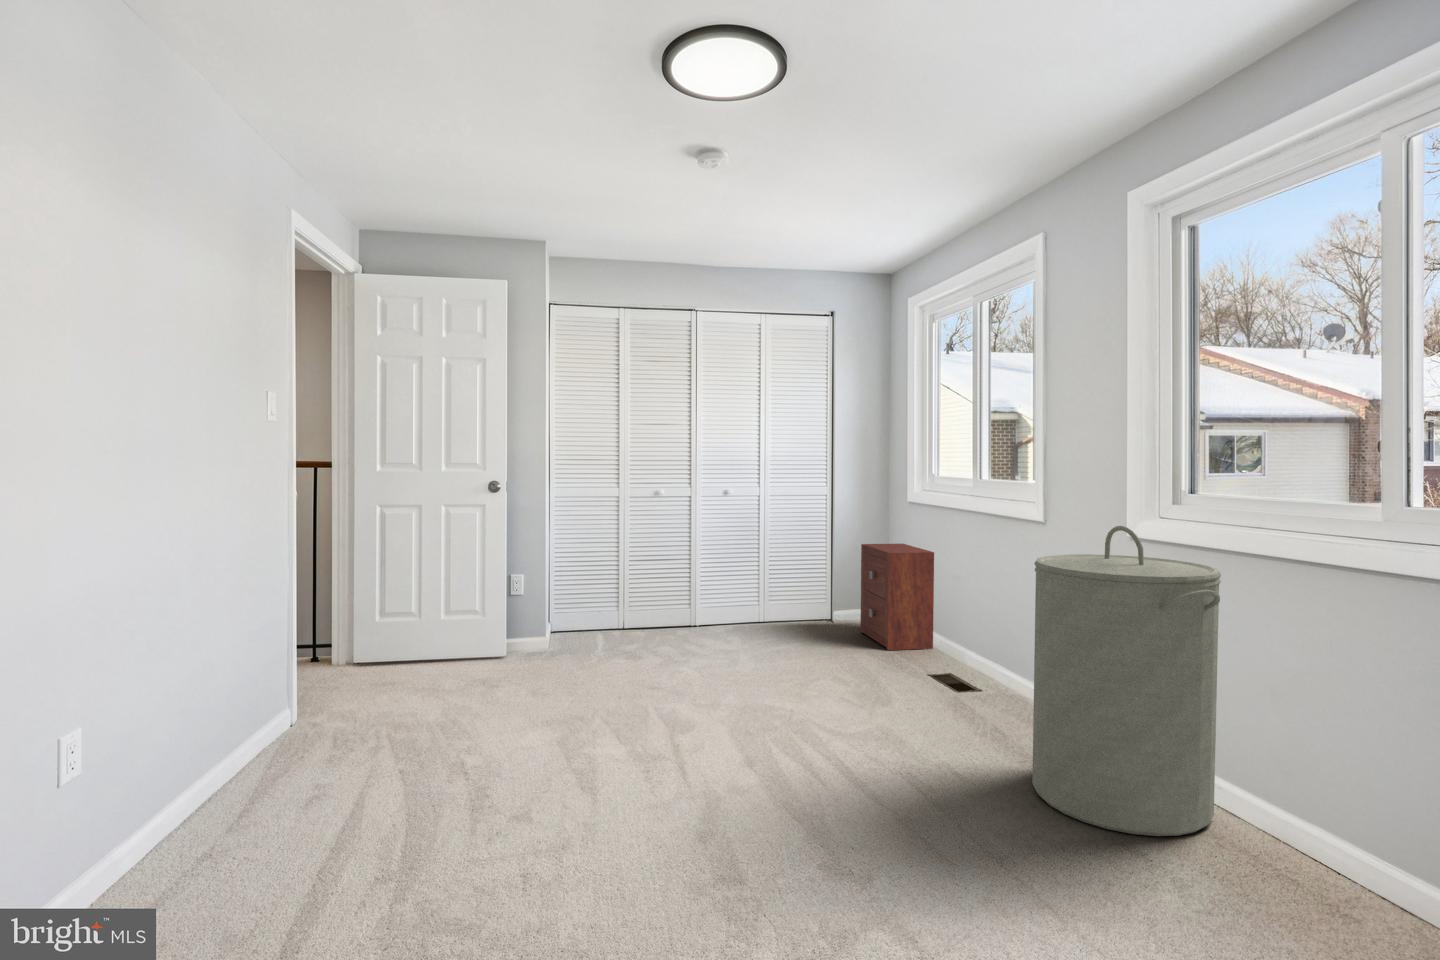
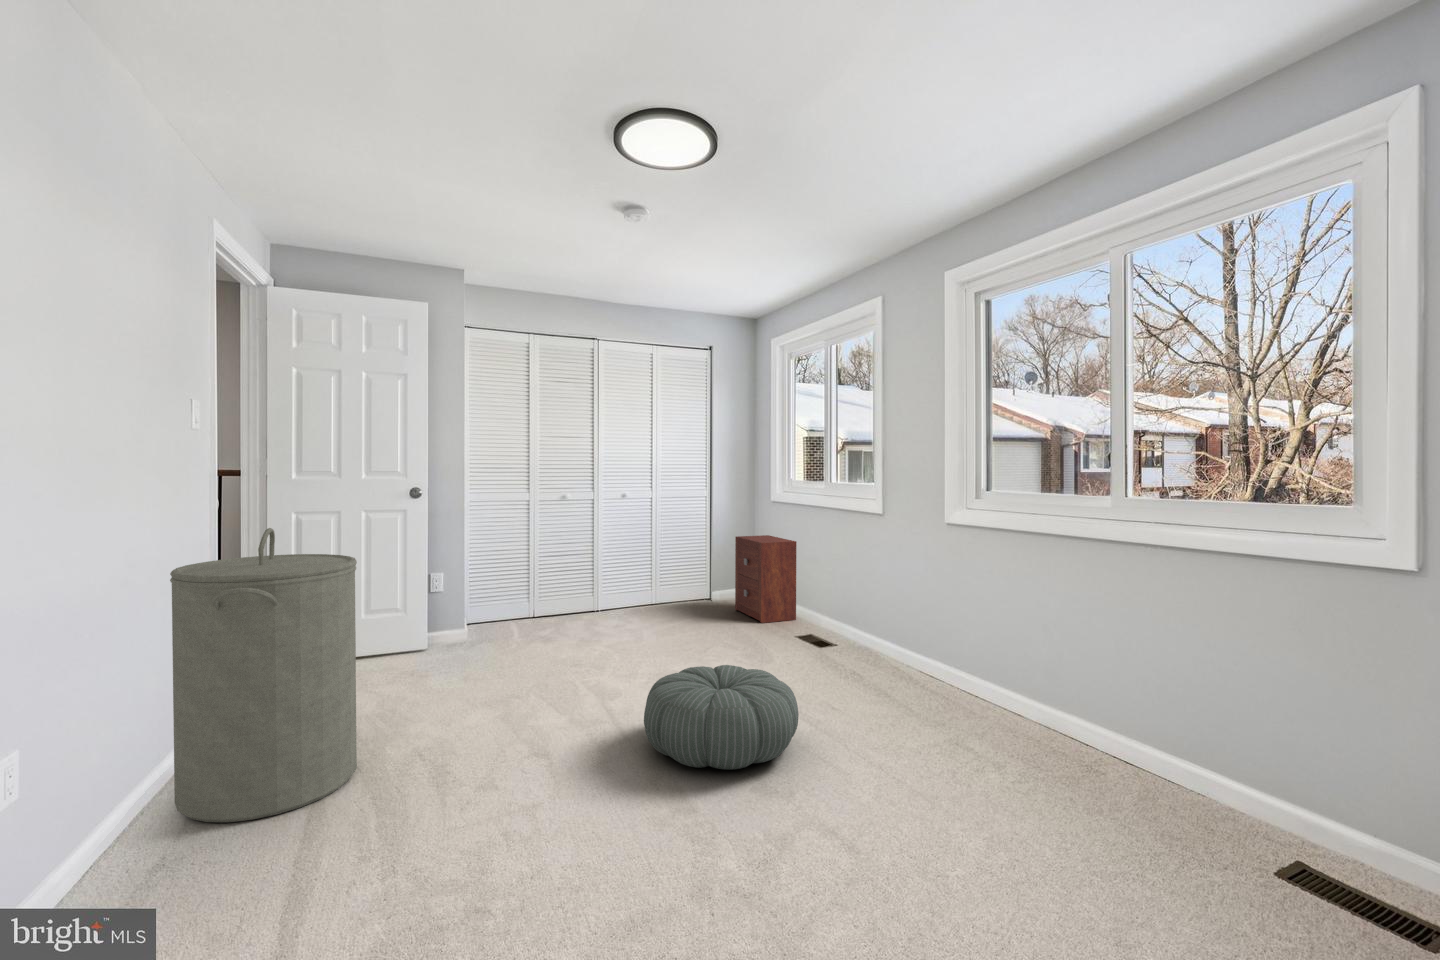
laundry hamper: present [1032,526,1221,836] -> present [170,528,357,822]
pouf: none [699,702,891,833] -> present [644,665,799,770]

